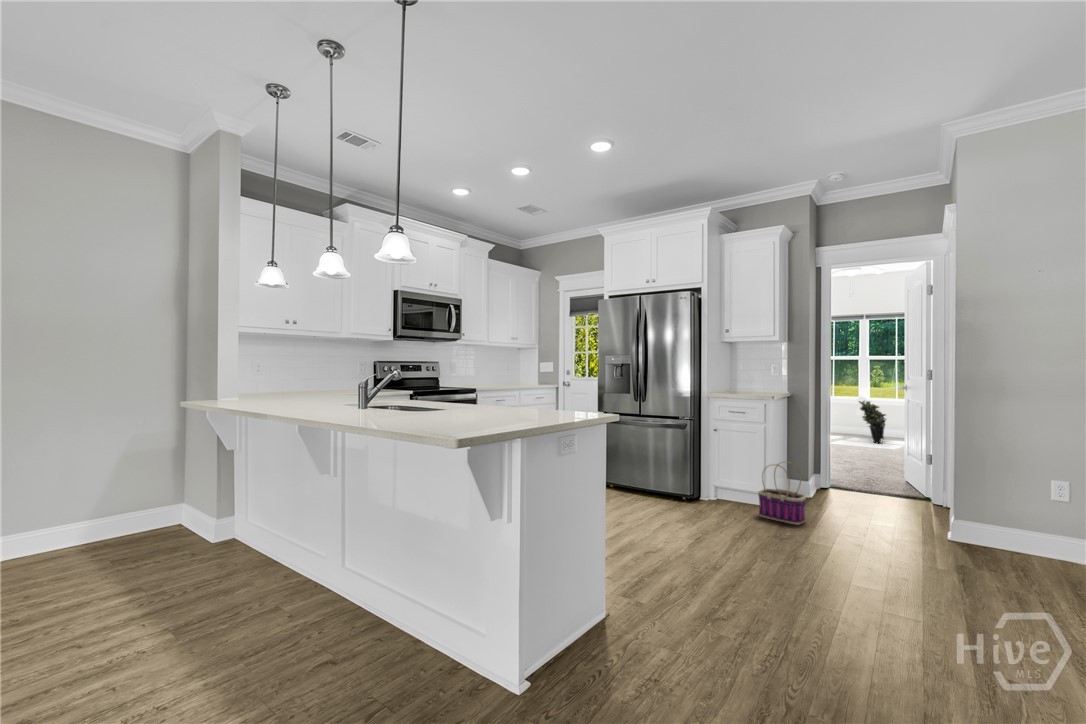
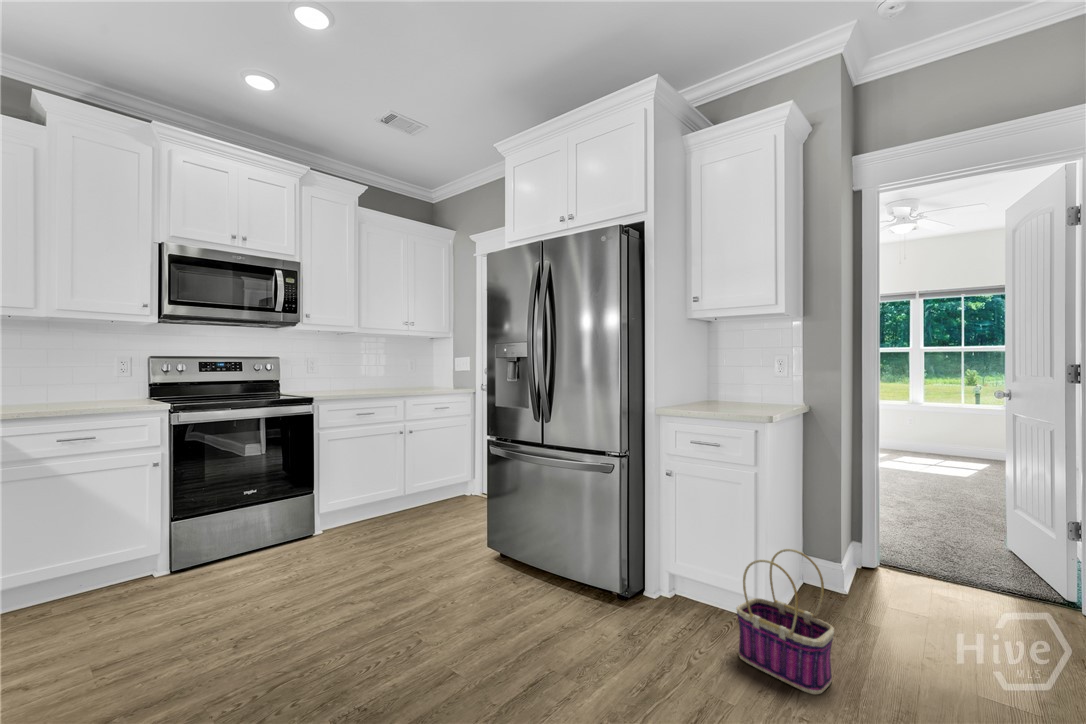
potted plant: present [859,401,886,443] -> none [910,406,953,467]

